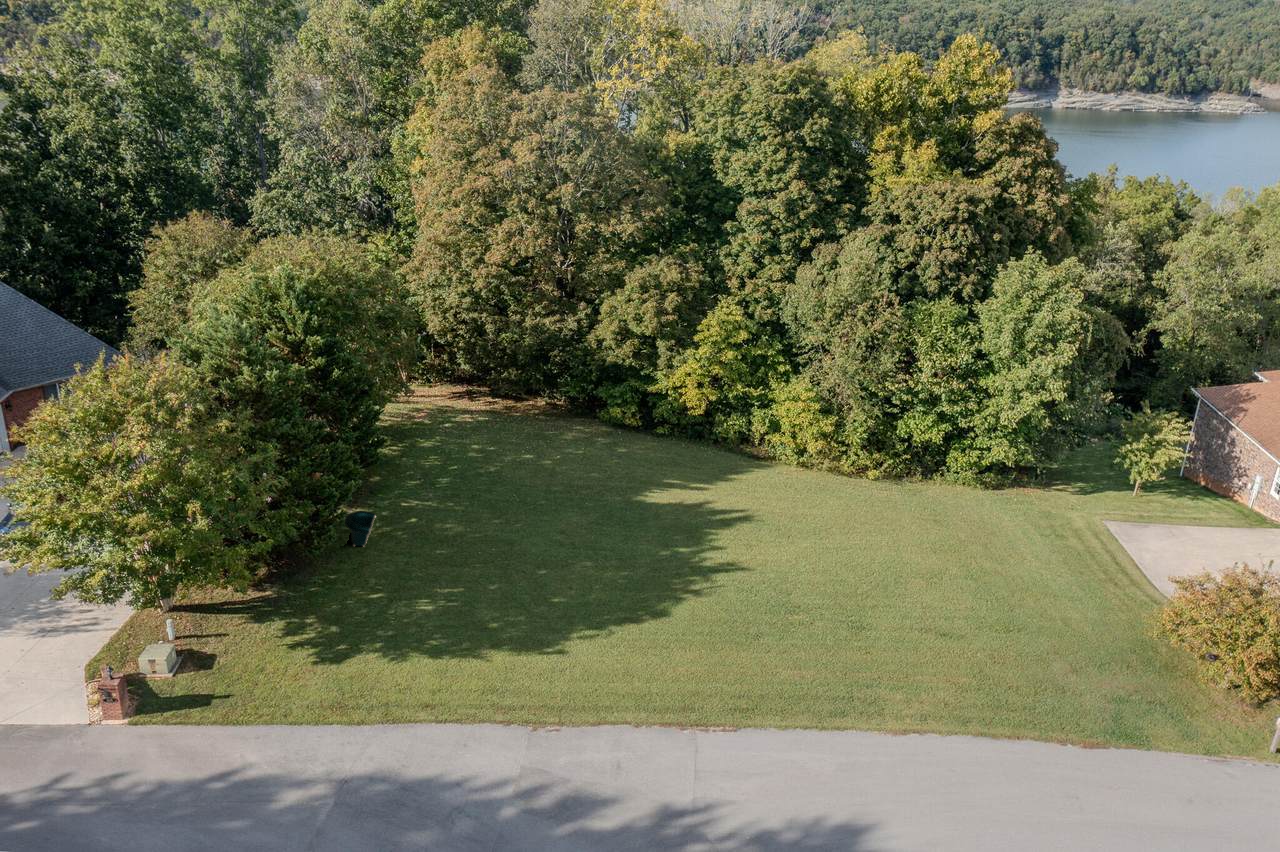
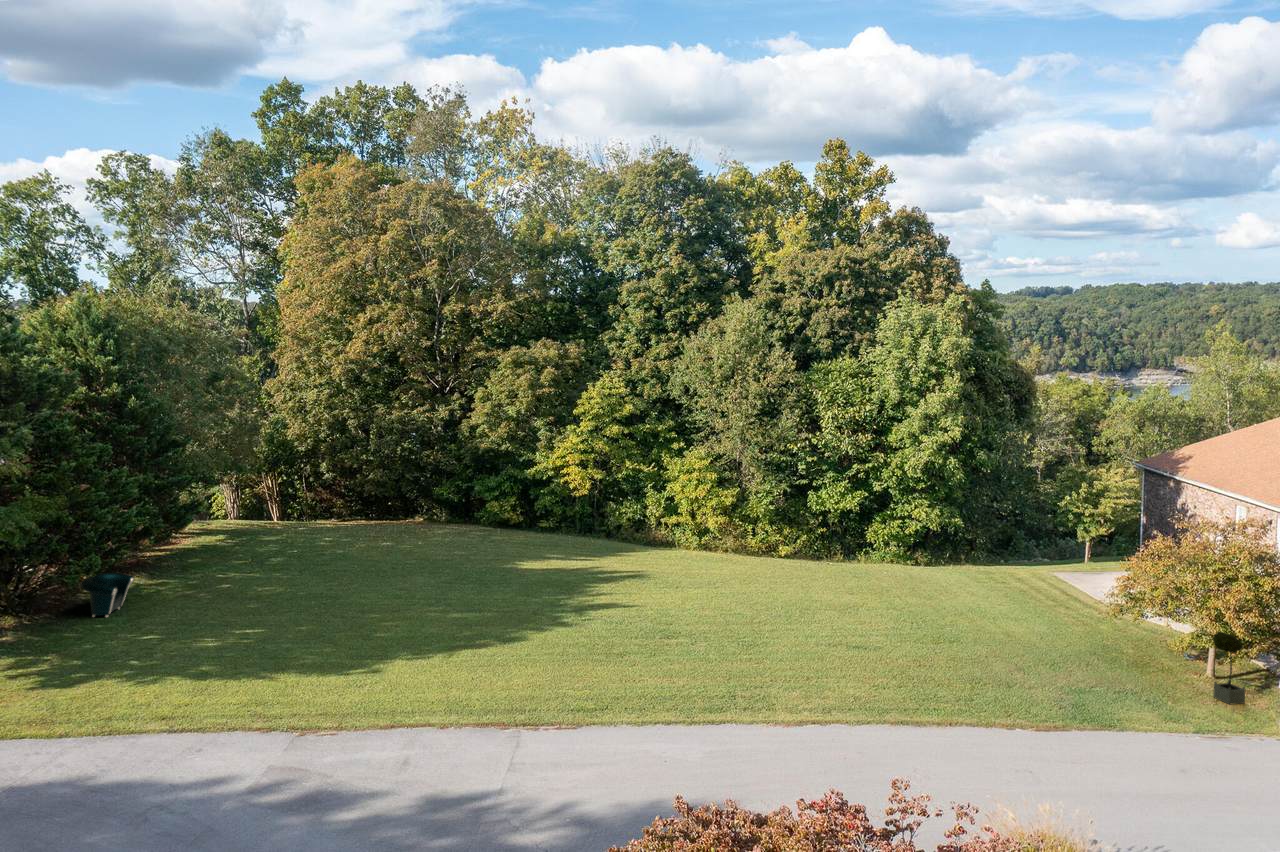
potted tree: none [1177,641,1207,691] -> present [1213,632,1245,704]

